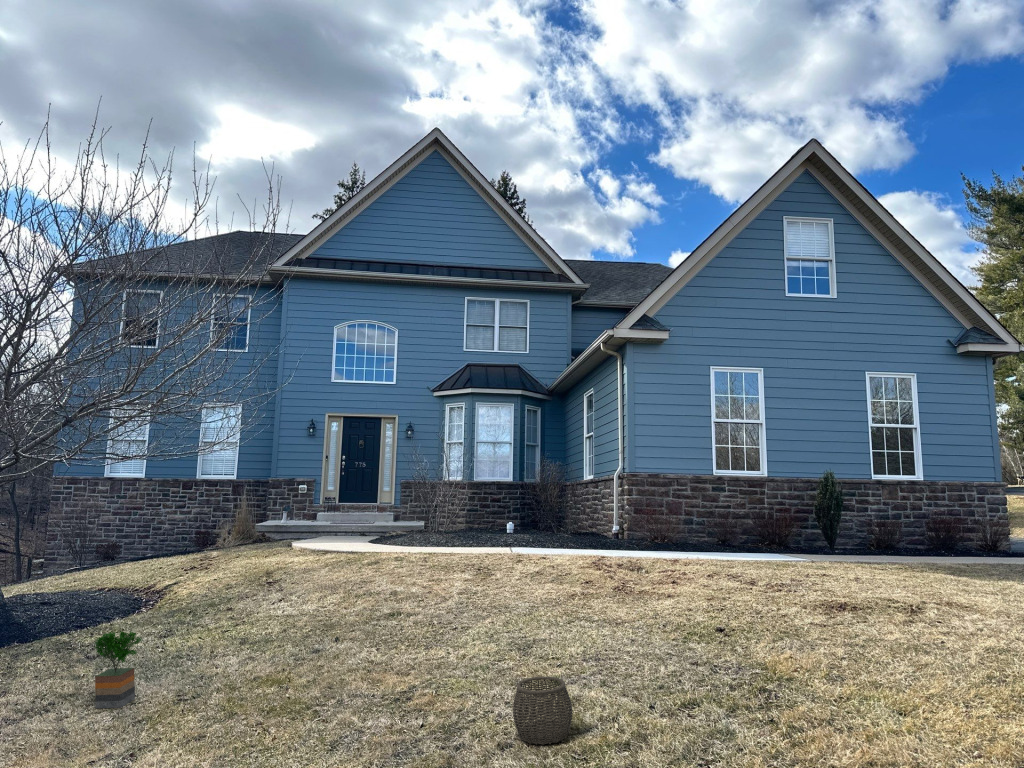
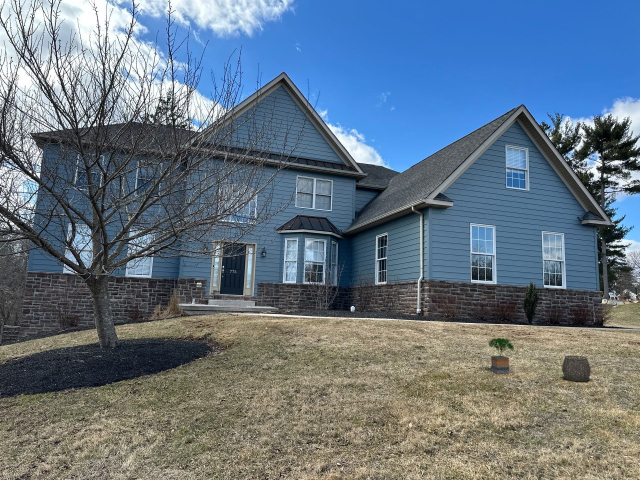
potted tree: present [95,631,142,708] -> present [489,338,514,374]

